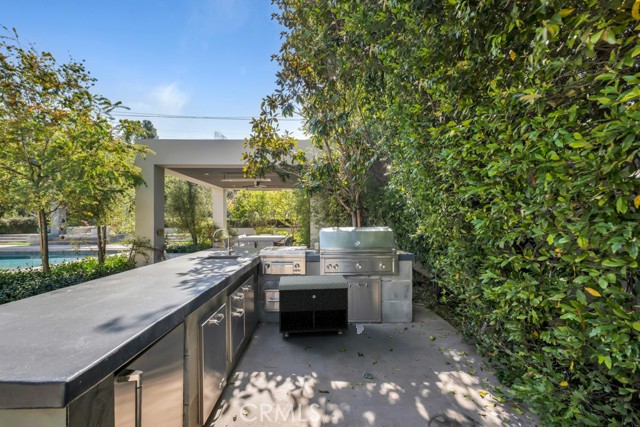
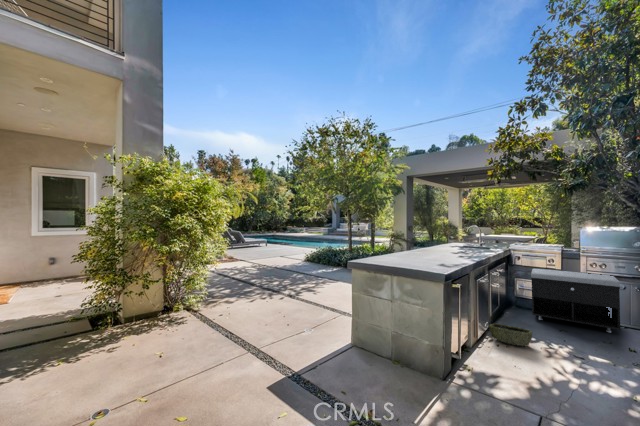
woven basket: none [224,368,277,402] -> present [489,324,532,346]

